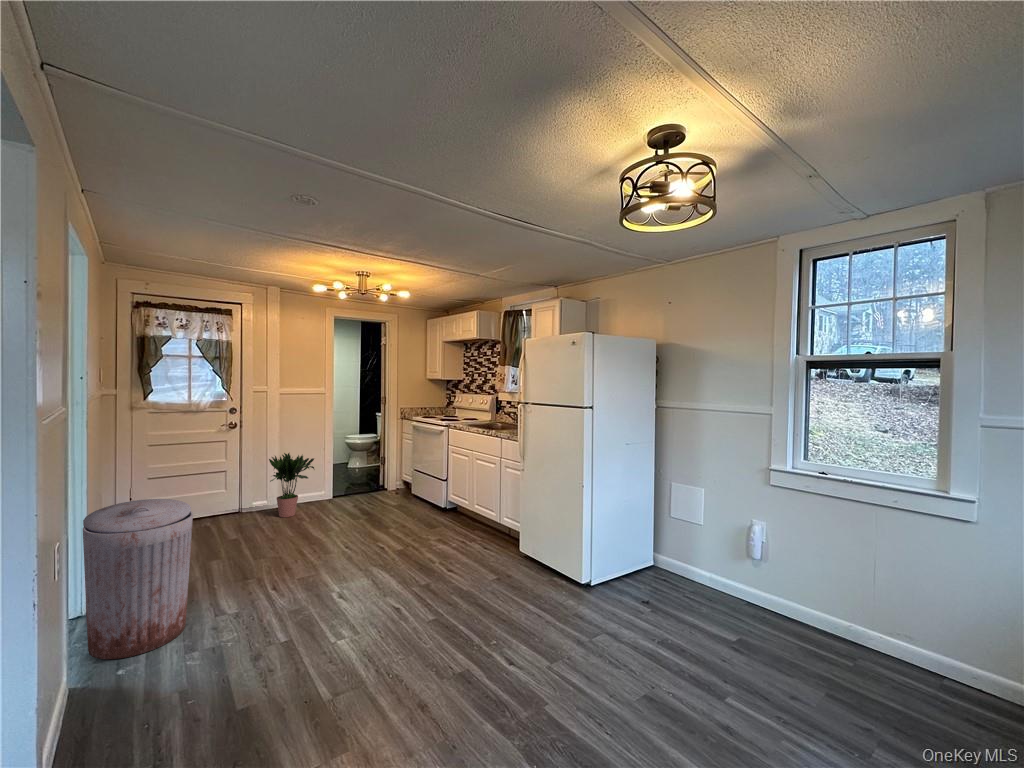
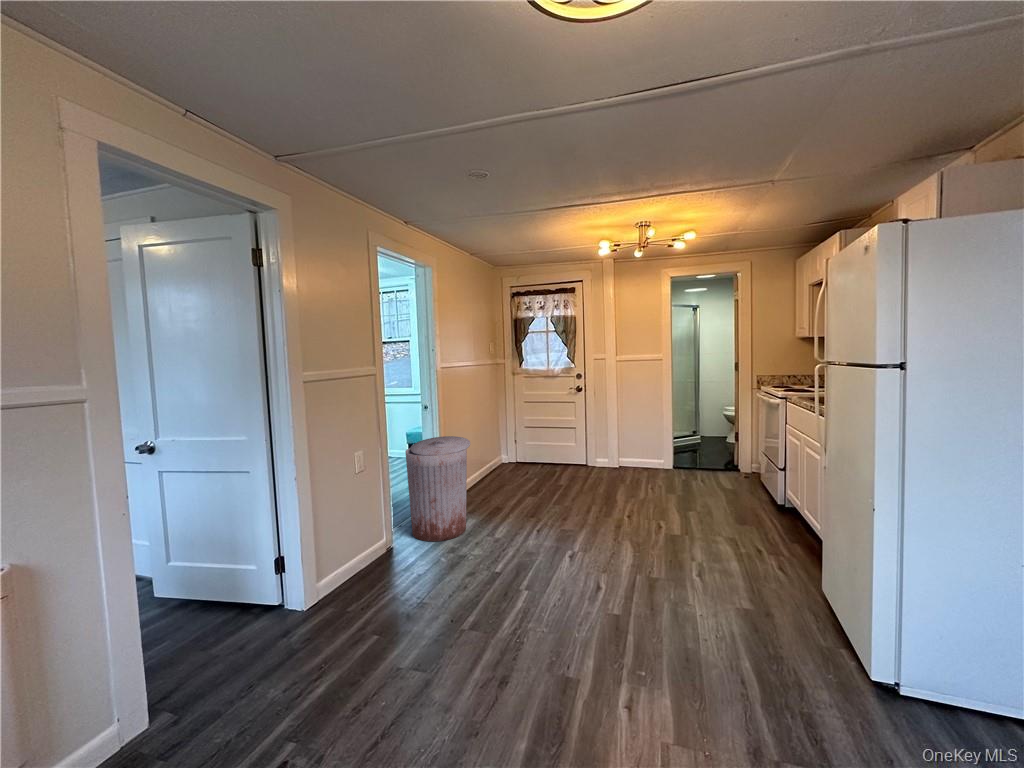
potted plant: present [269,453,314,517] -> none [597,415,641,477]

